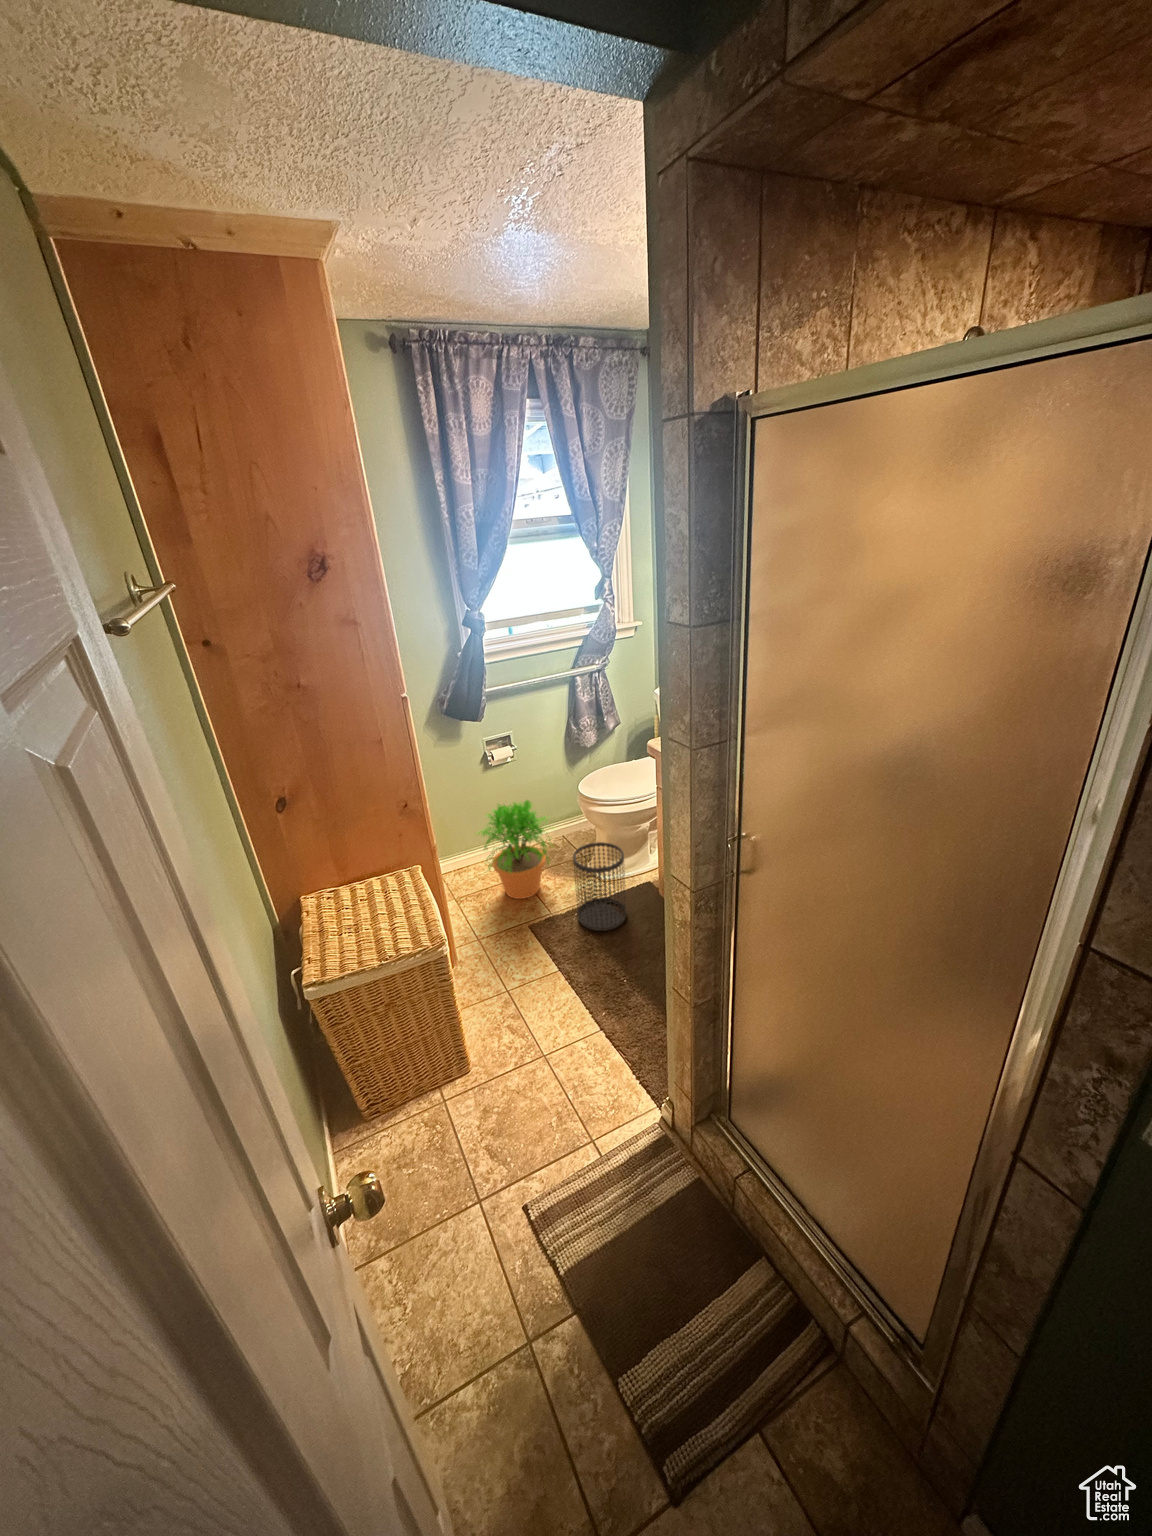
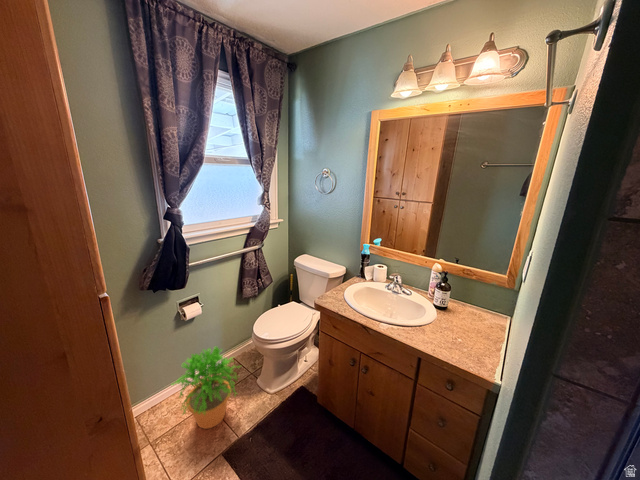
wastebasket: present [573,842,626,931] -> none [260,374,299,449]

